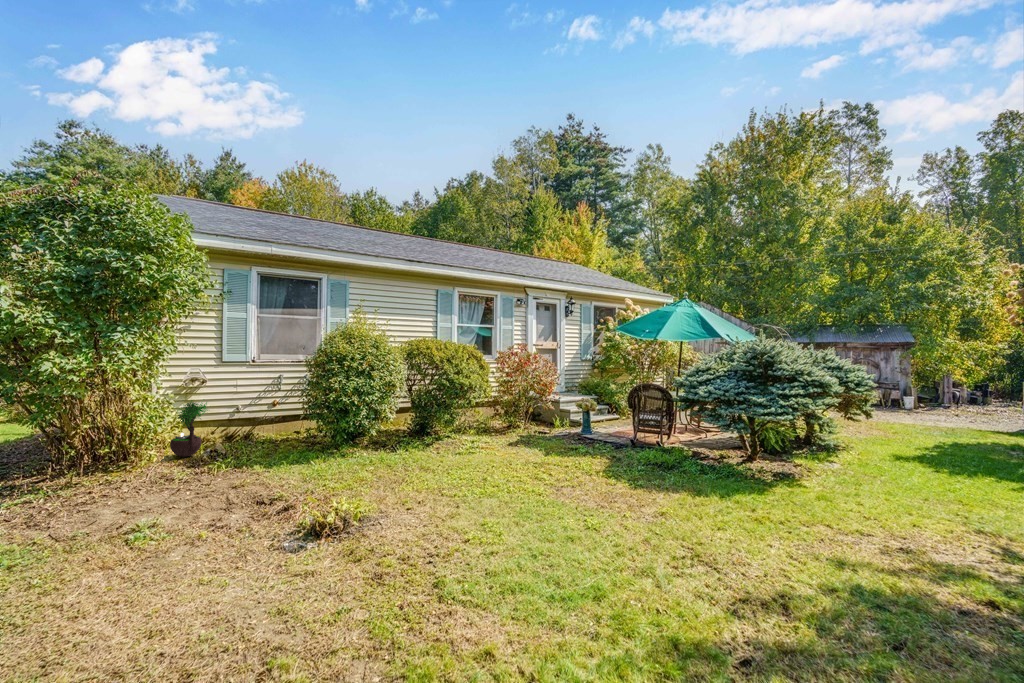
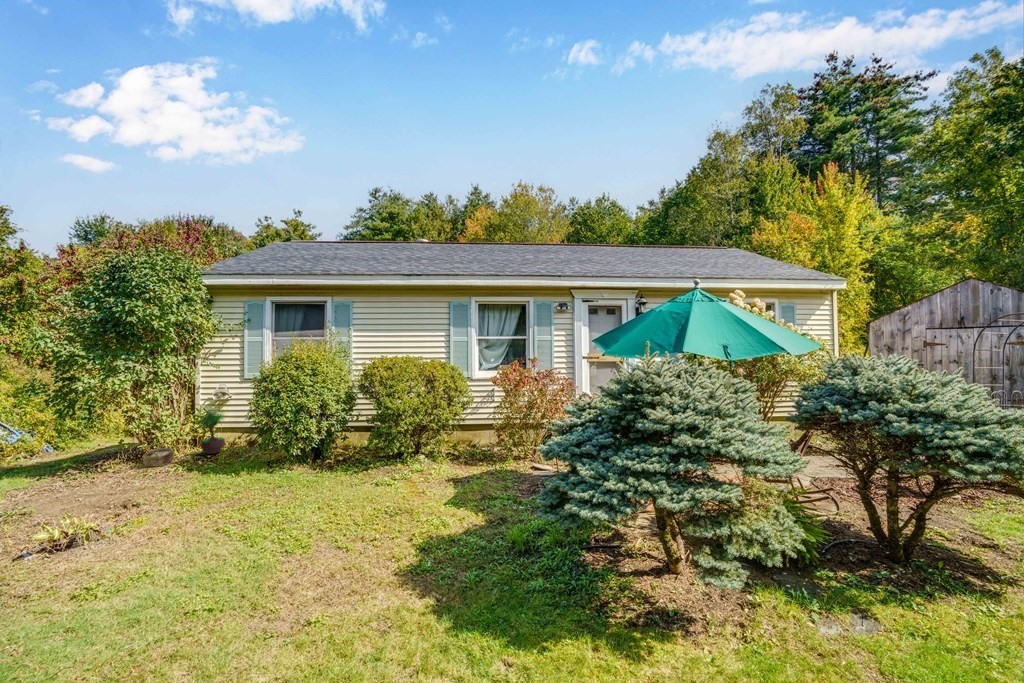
woven basket: none [125,445,162,476] -> present [143,444,174,467]

